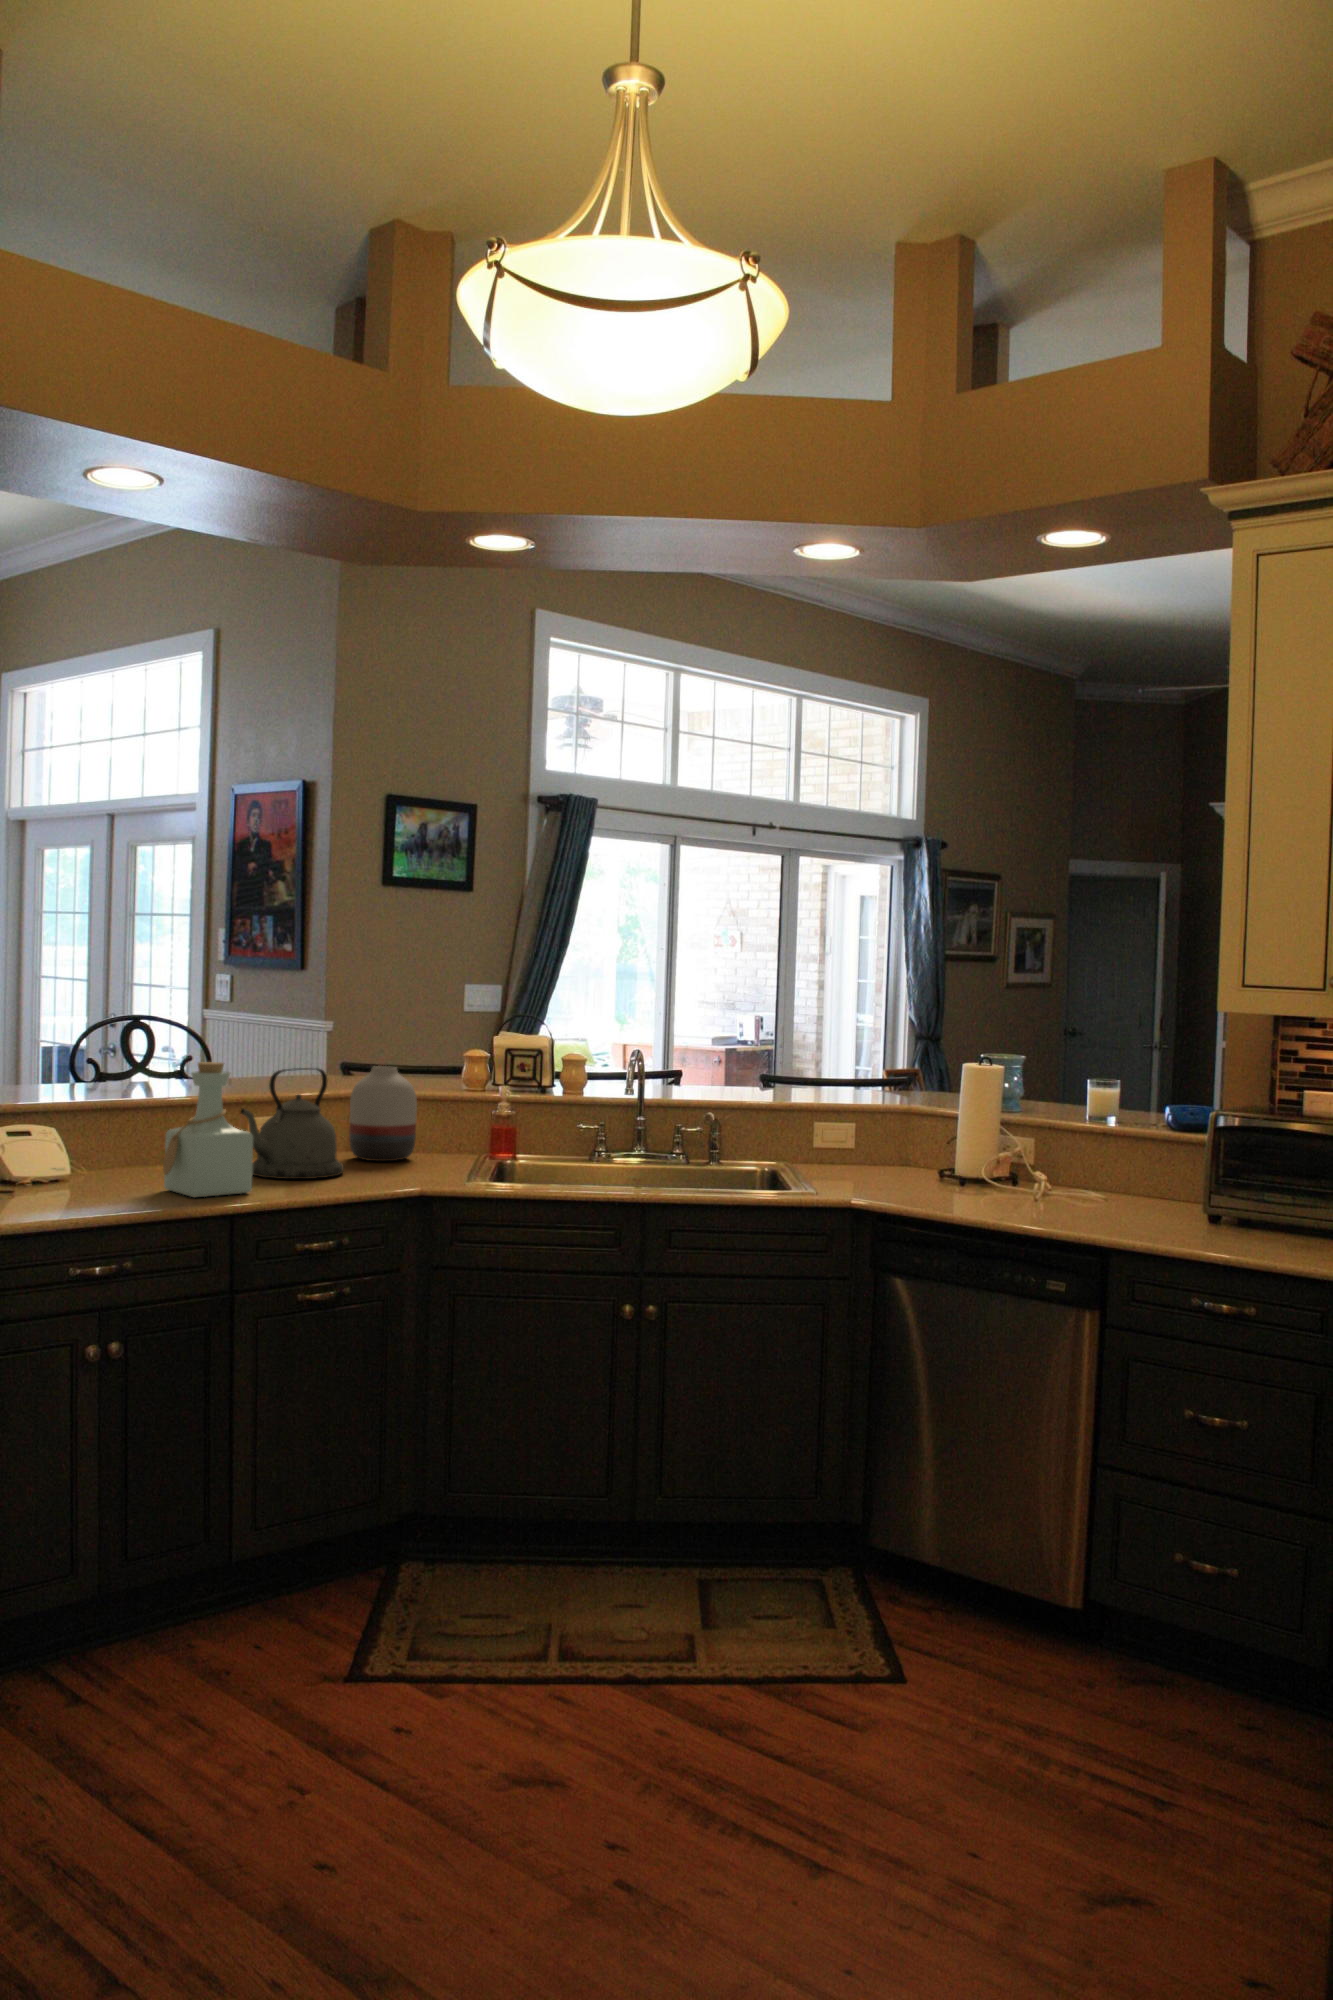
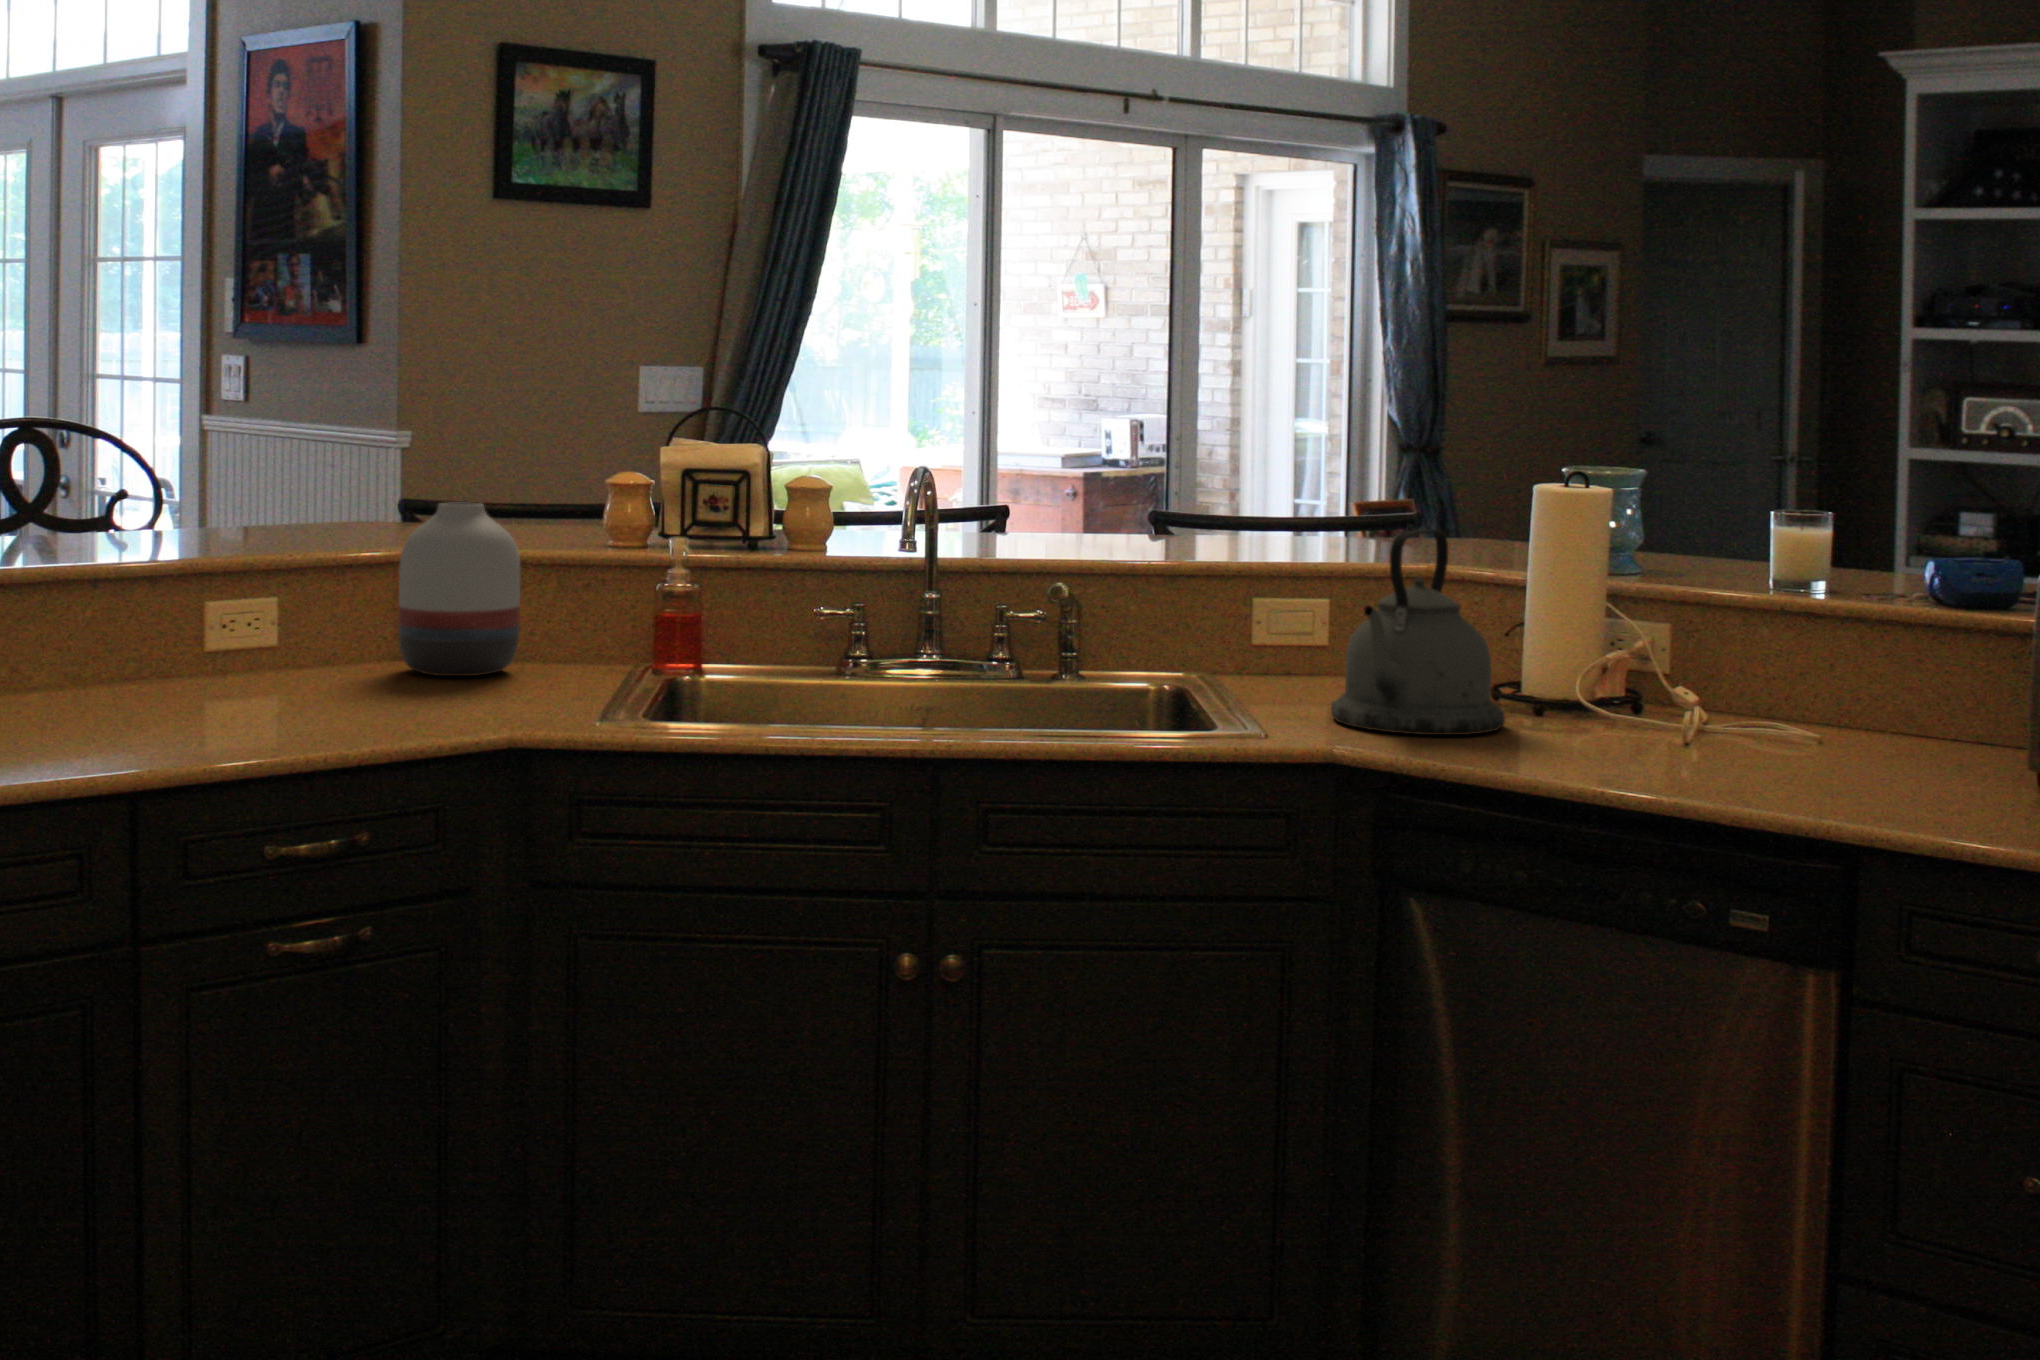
bottle: present [163,1062,253,1197] -> none [27,495,196,751]
kettle: present [240,1068,344,1179] -> present [1331,529,1505,735]

